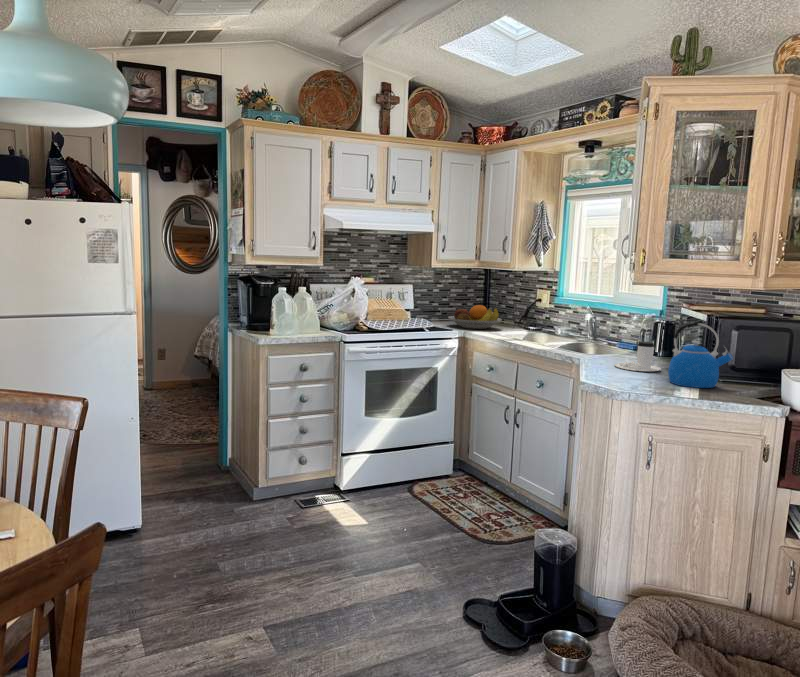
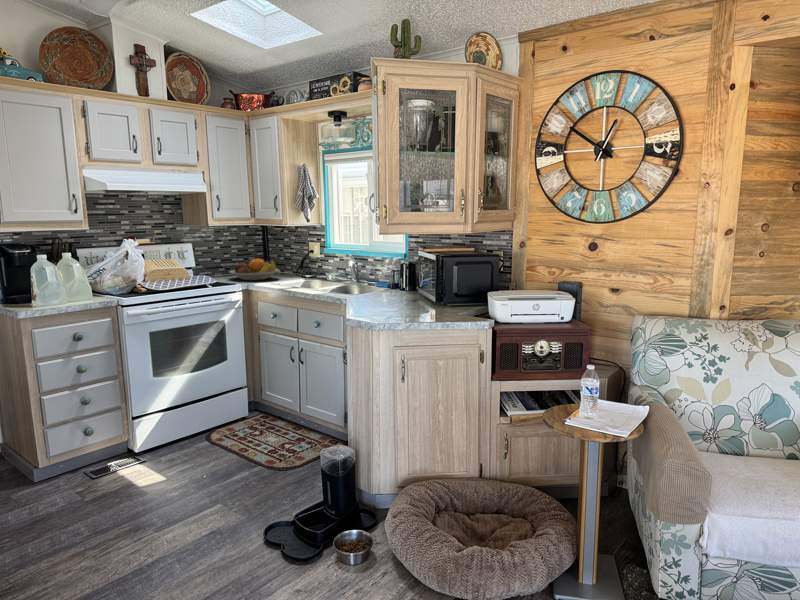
kettle: present [668,322,733,388] -> none [425,262,473,317]
coffee cup: present [615,342,661,372] -> none [380,281,418,307]

